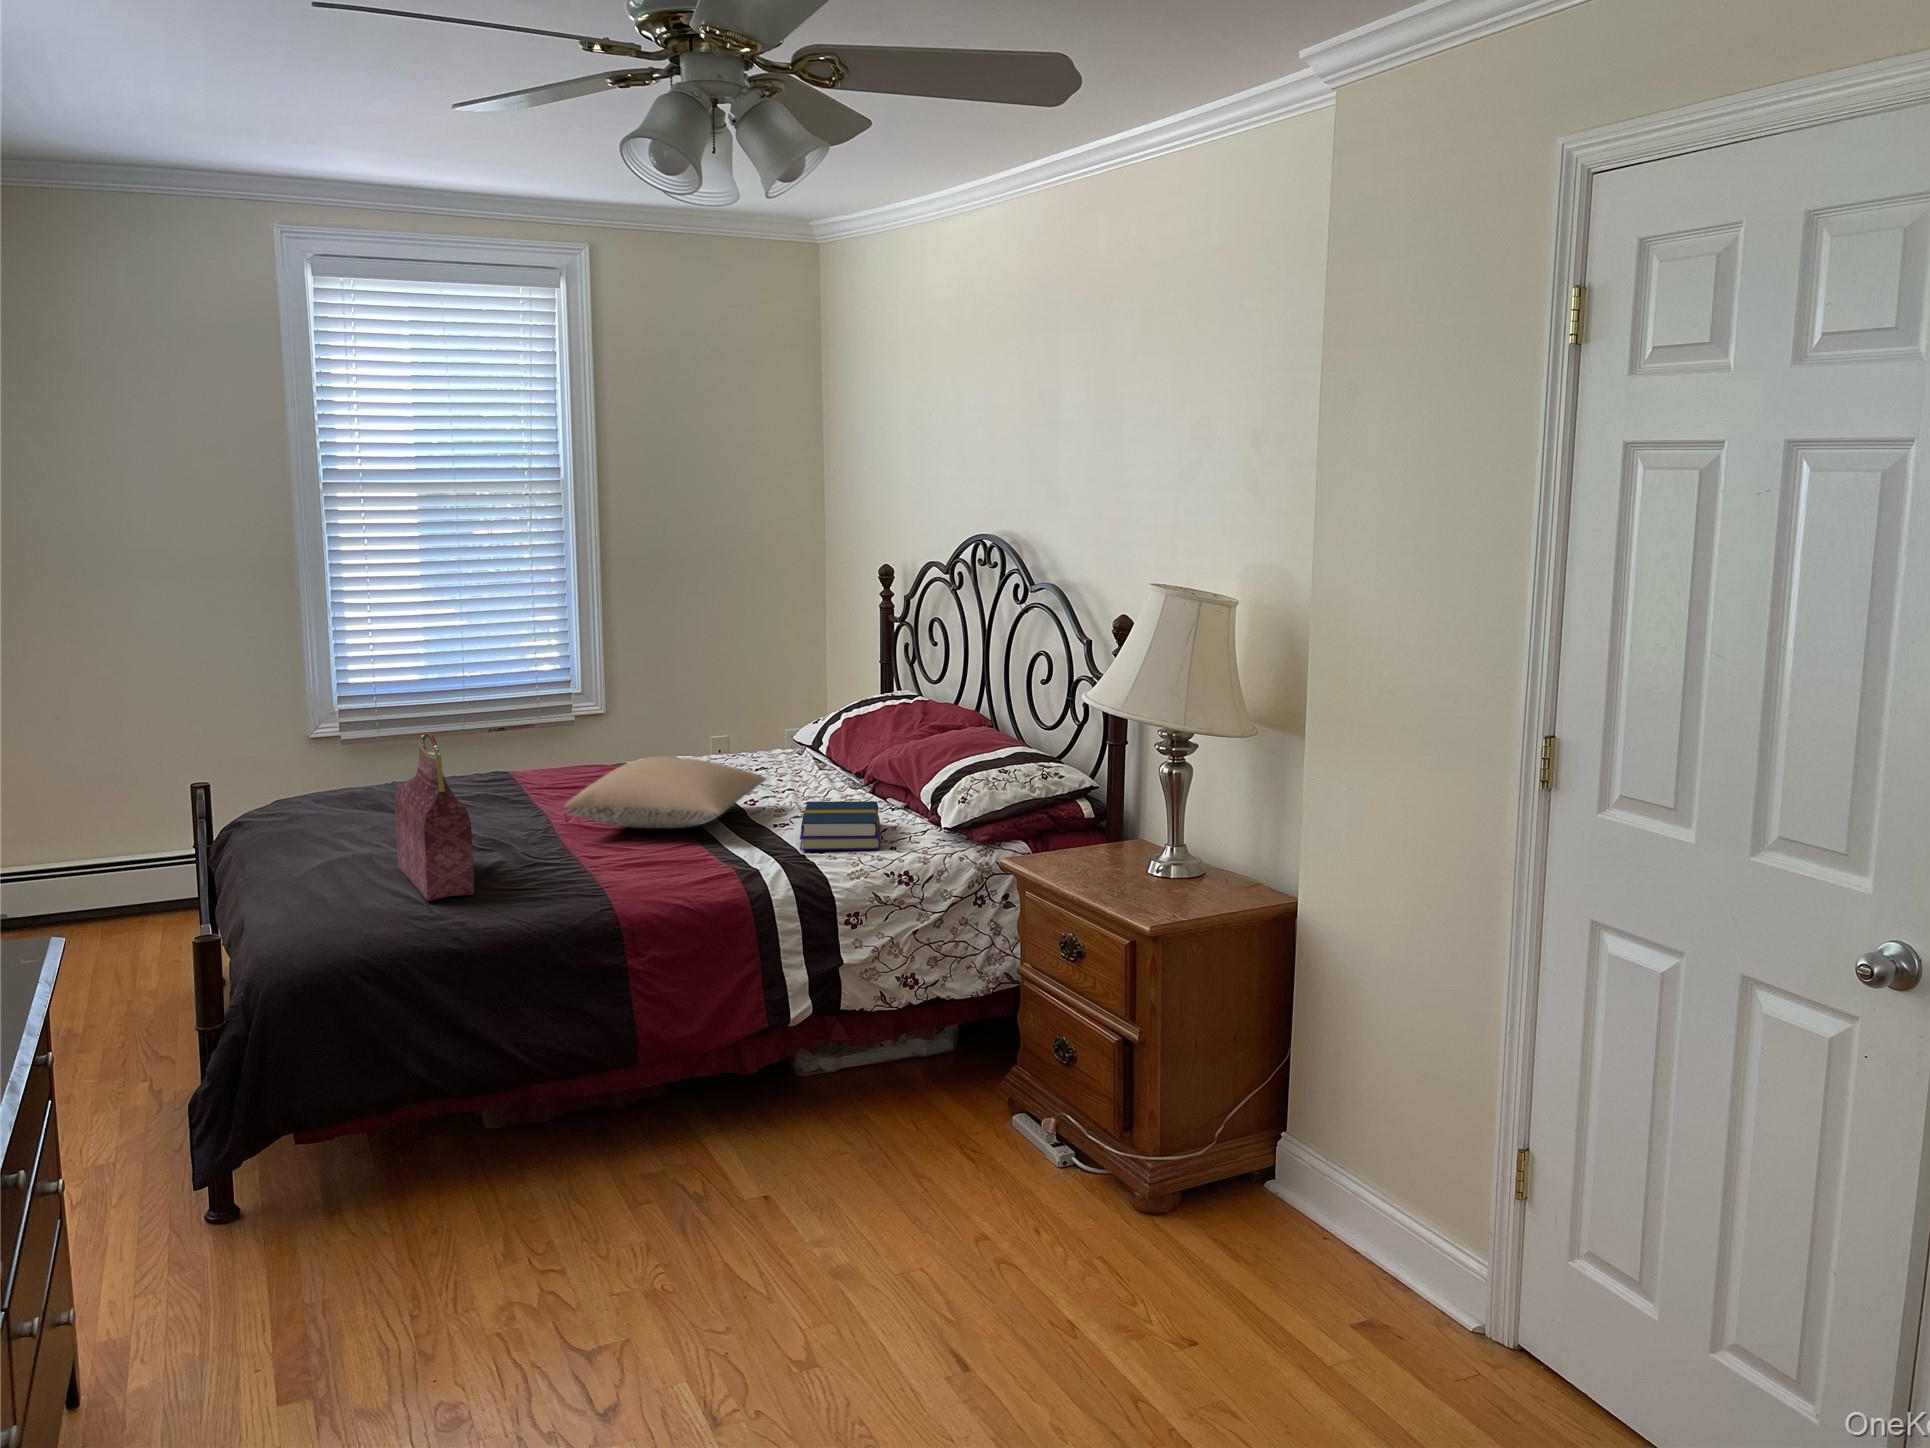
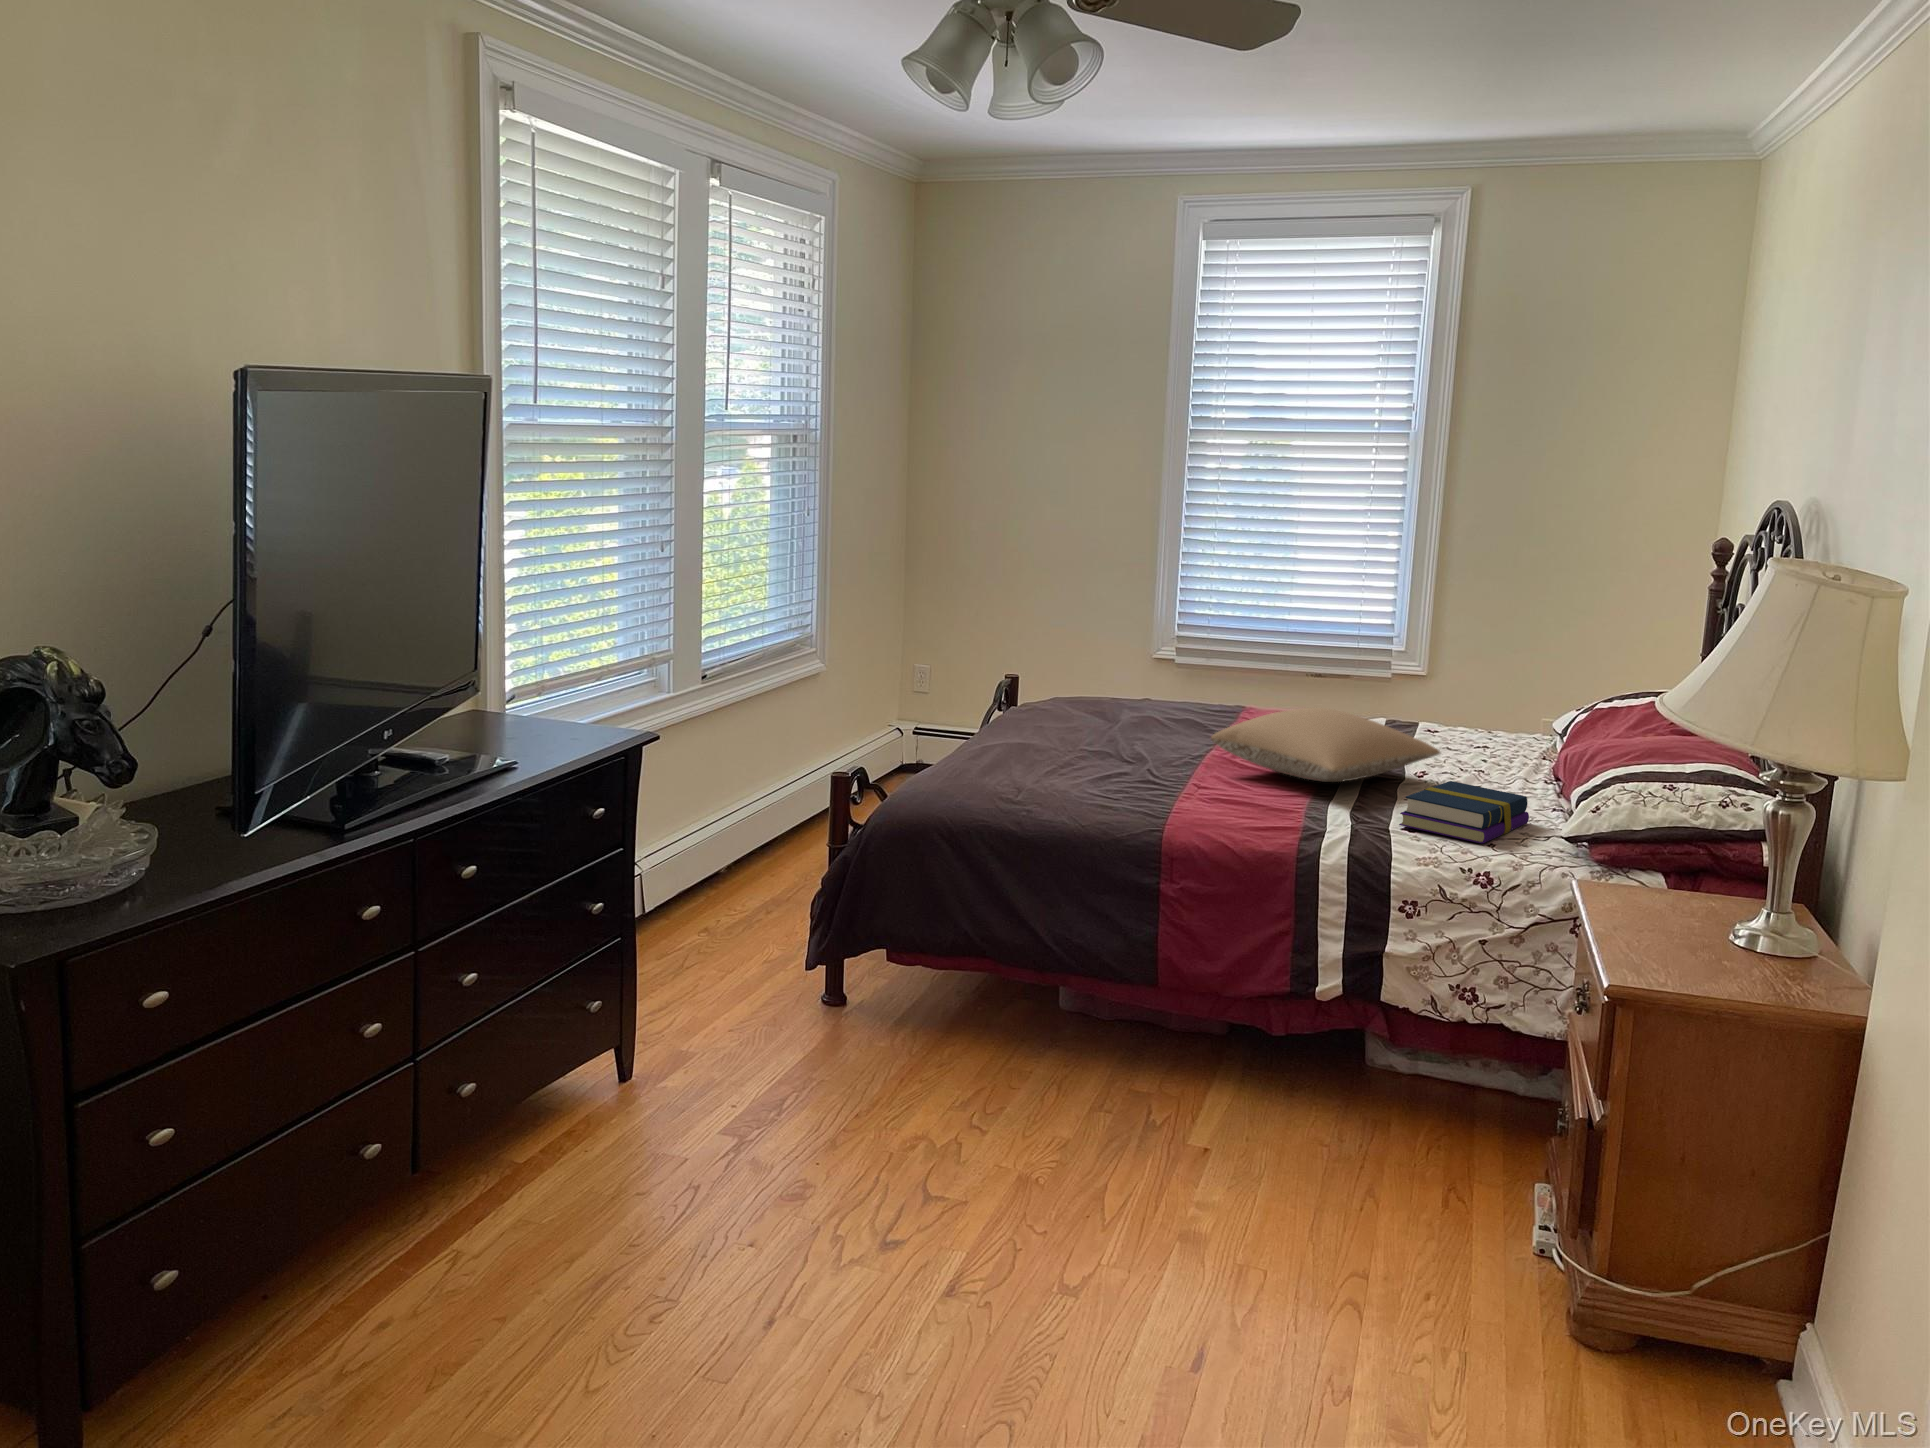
handbag: present [395,733,474,901] -> none [1038,644,1099,792]

